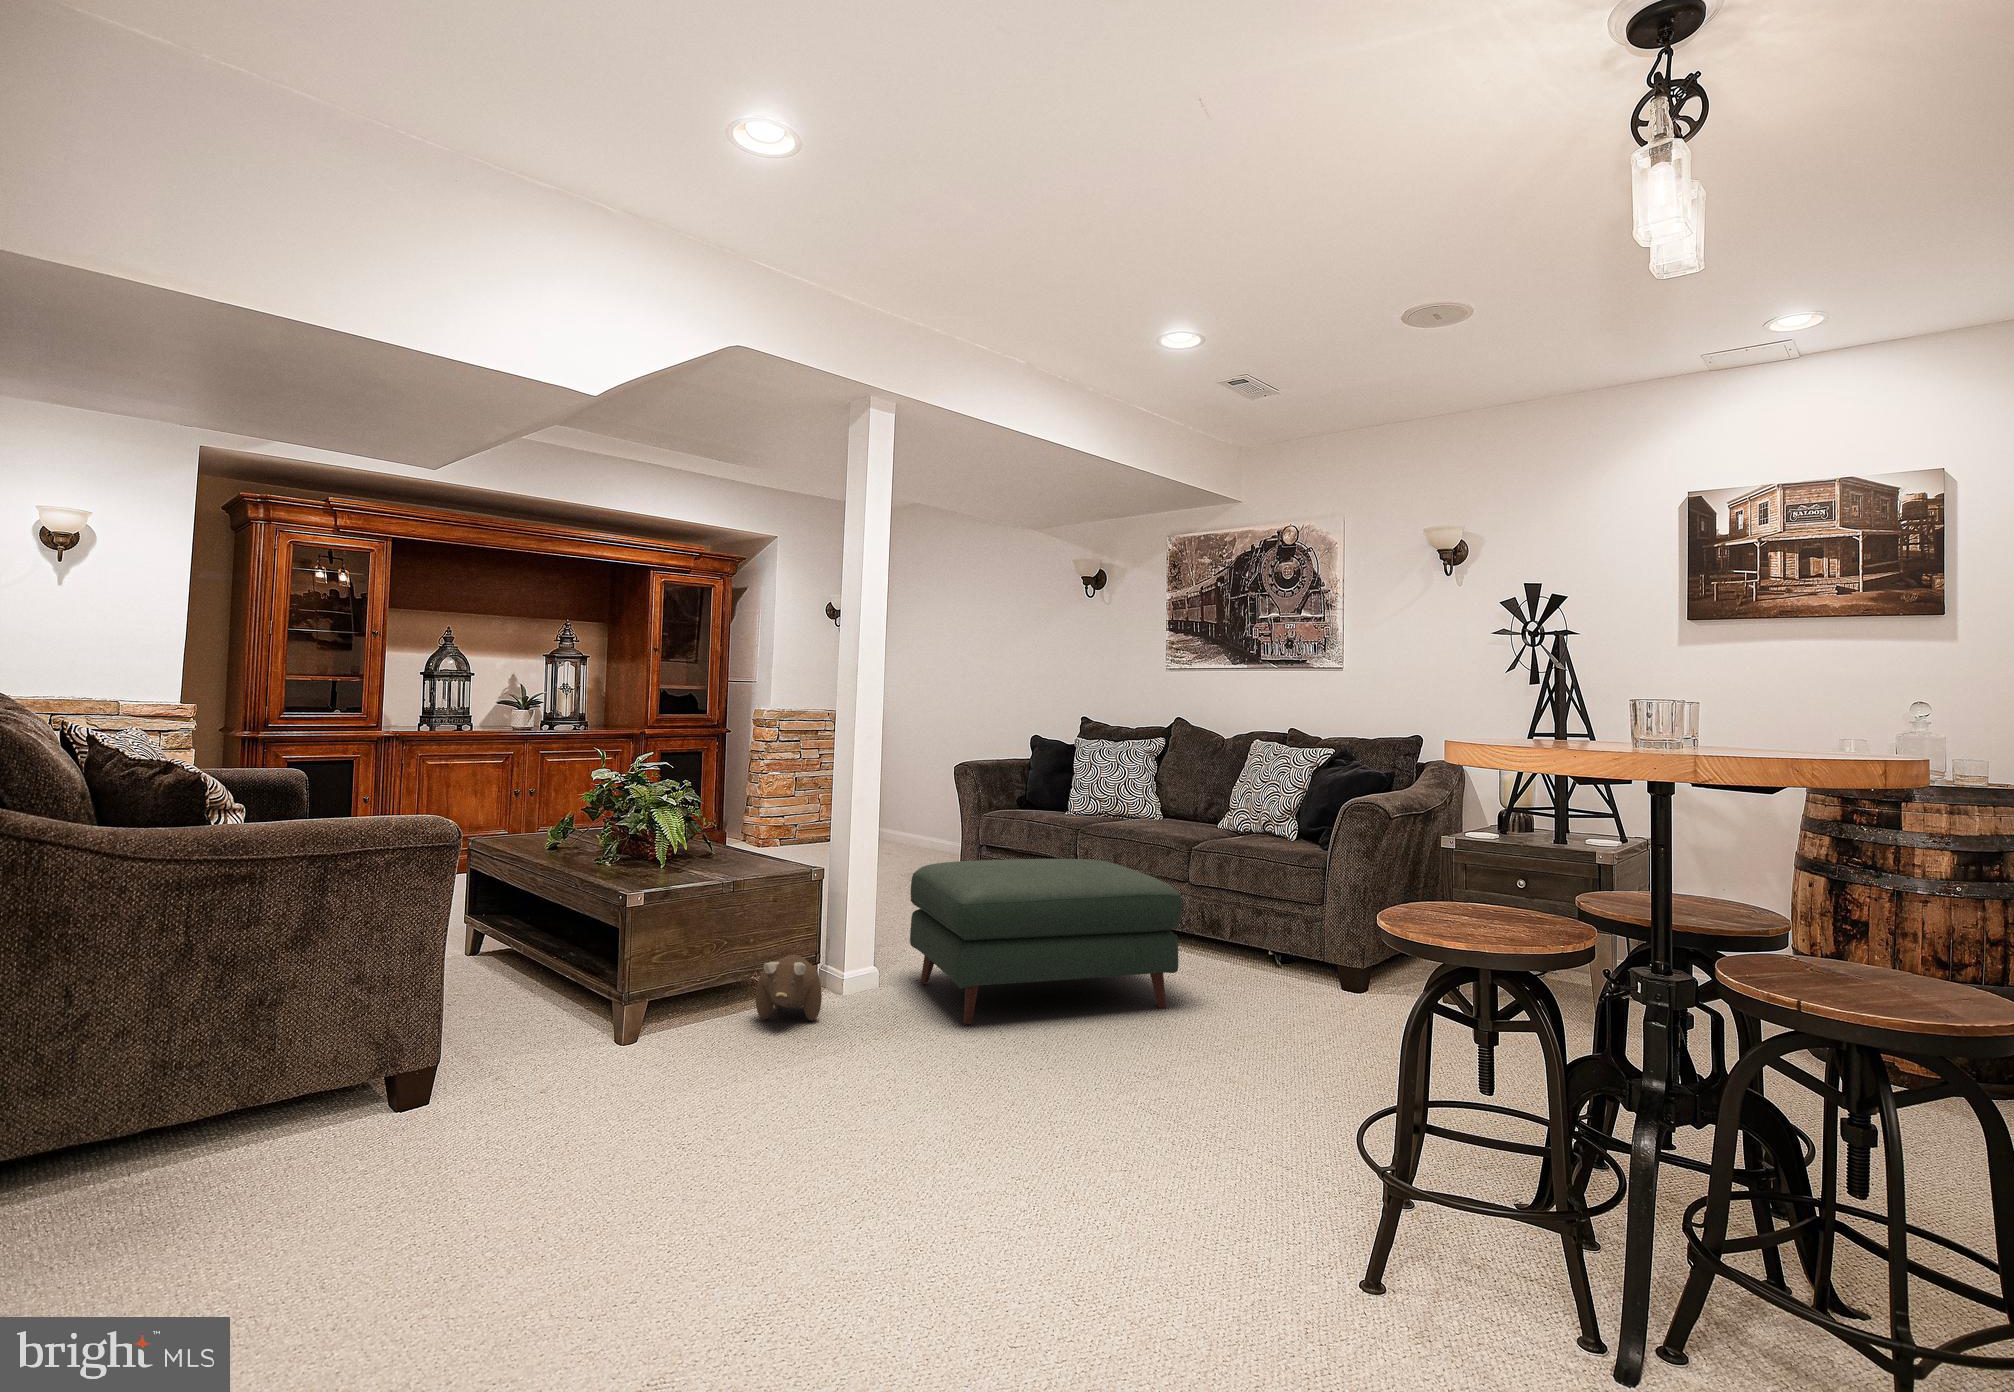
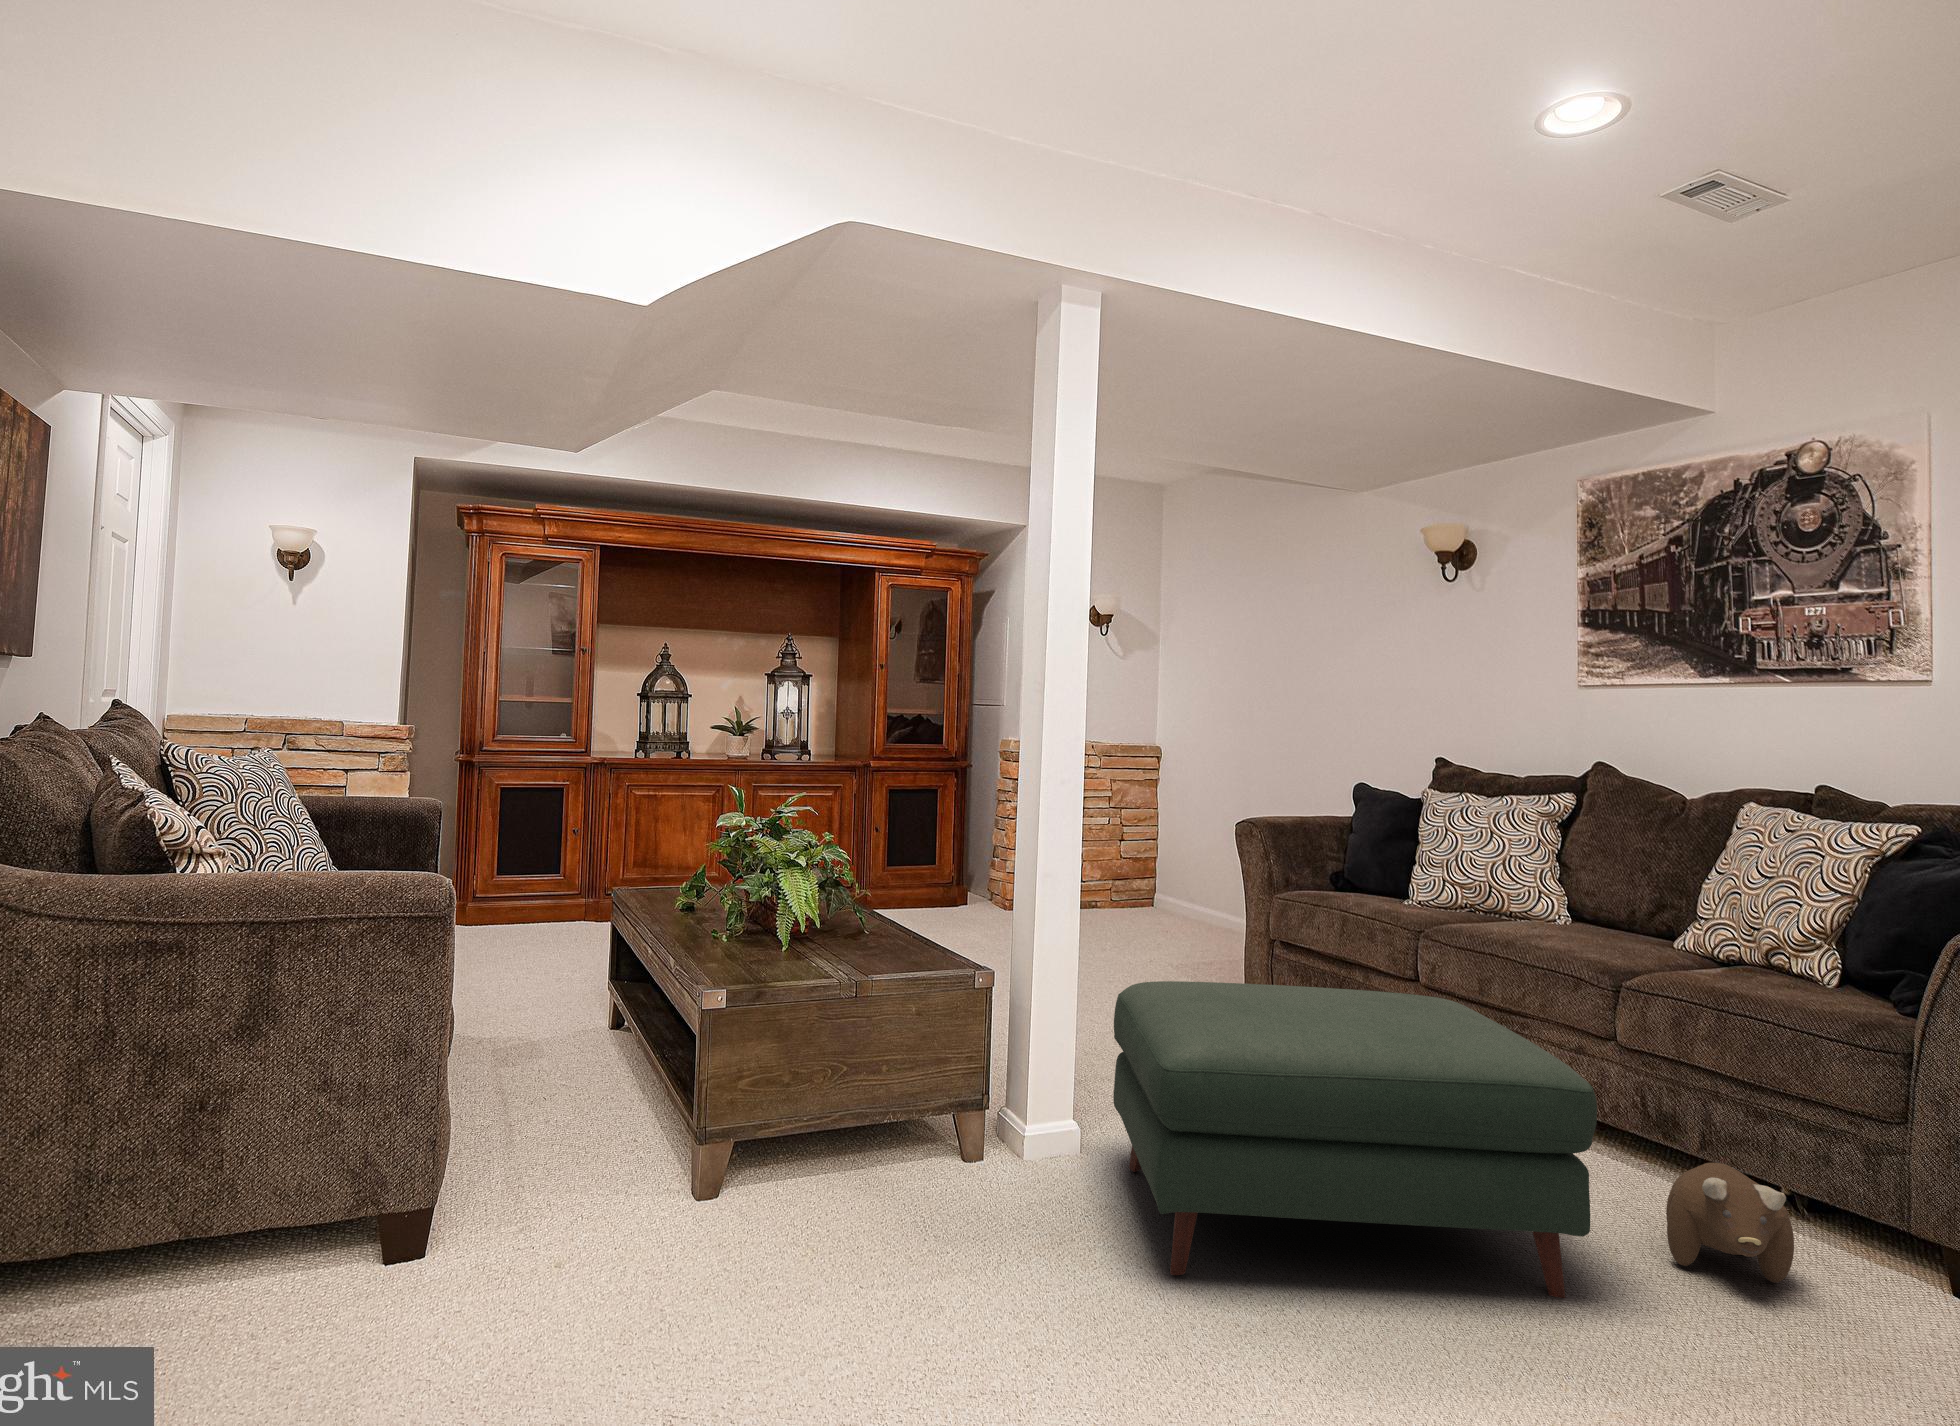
plush toy: present [755,955,822,1021] -> present [1666,1163,1794,1283]

